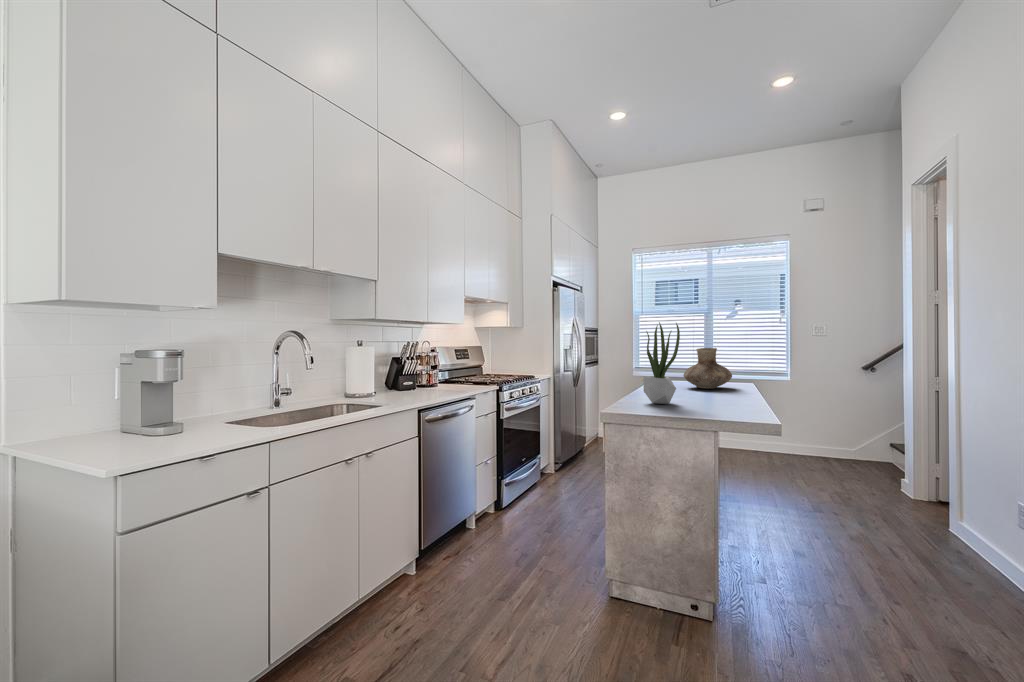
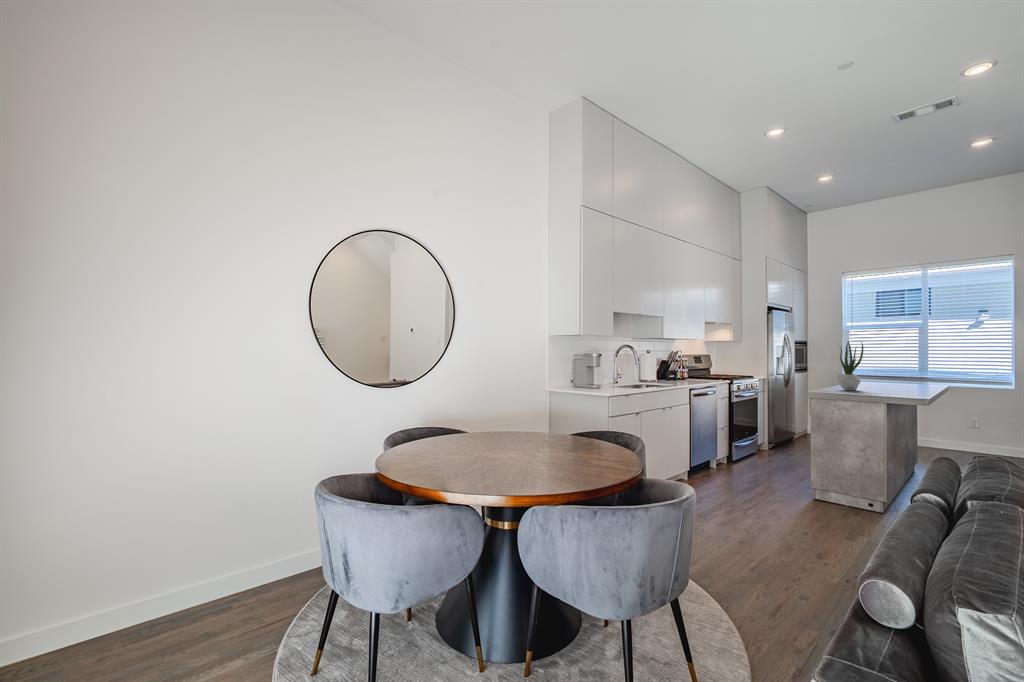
vase: present [684,348,732,389] -> none [875,358,915,386]

